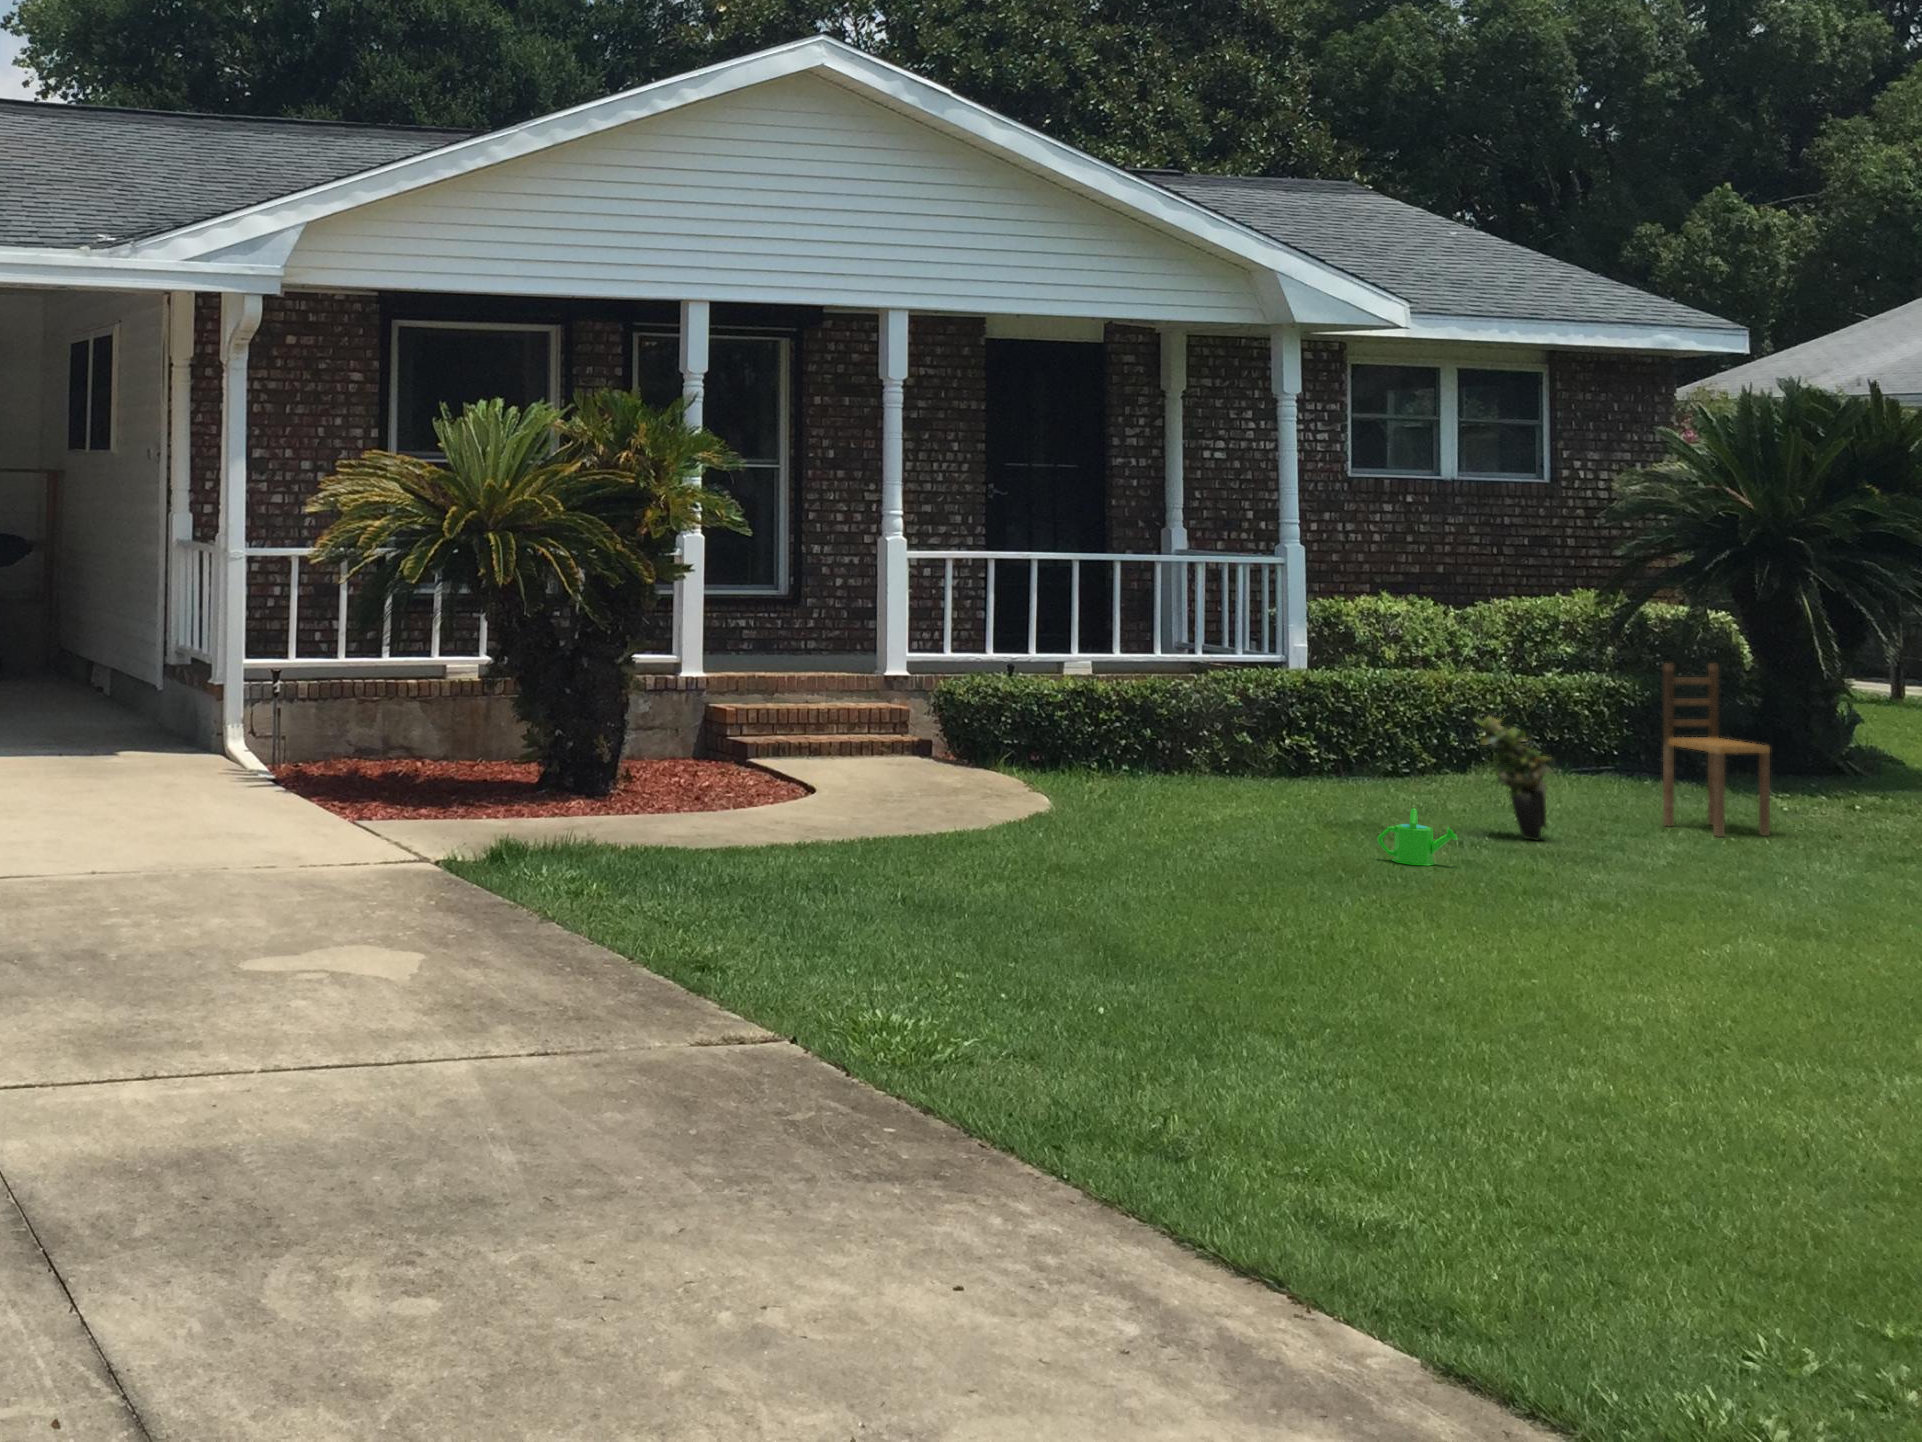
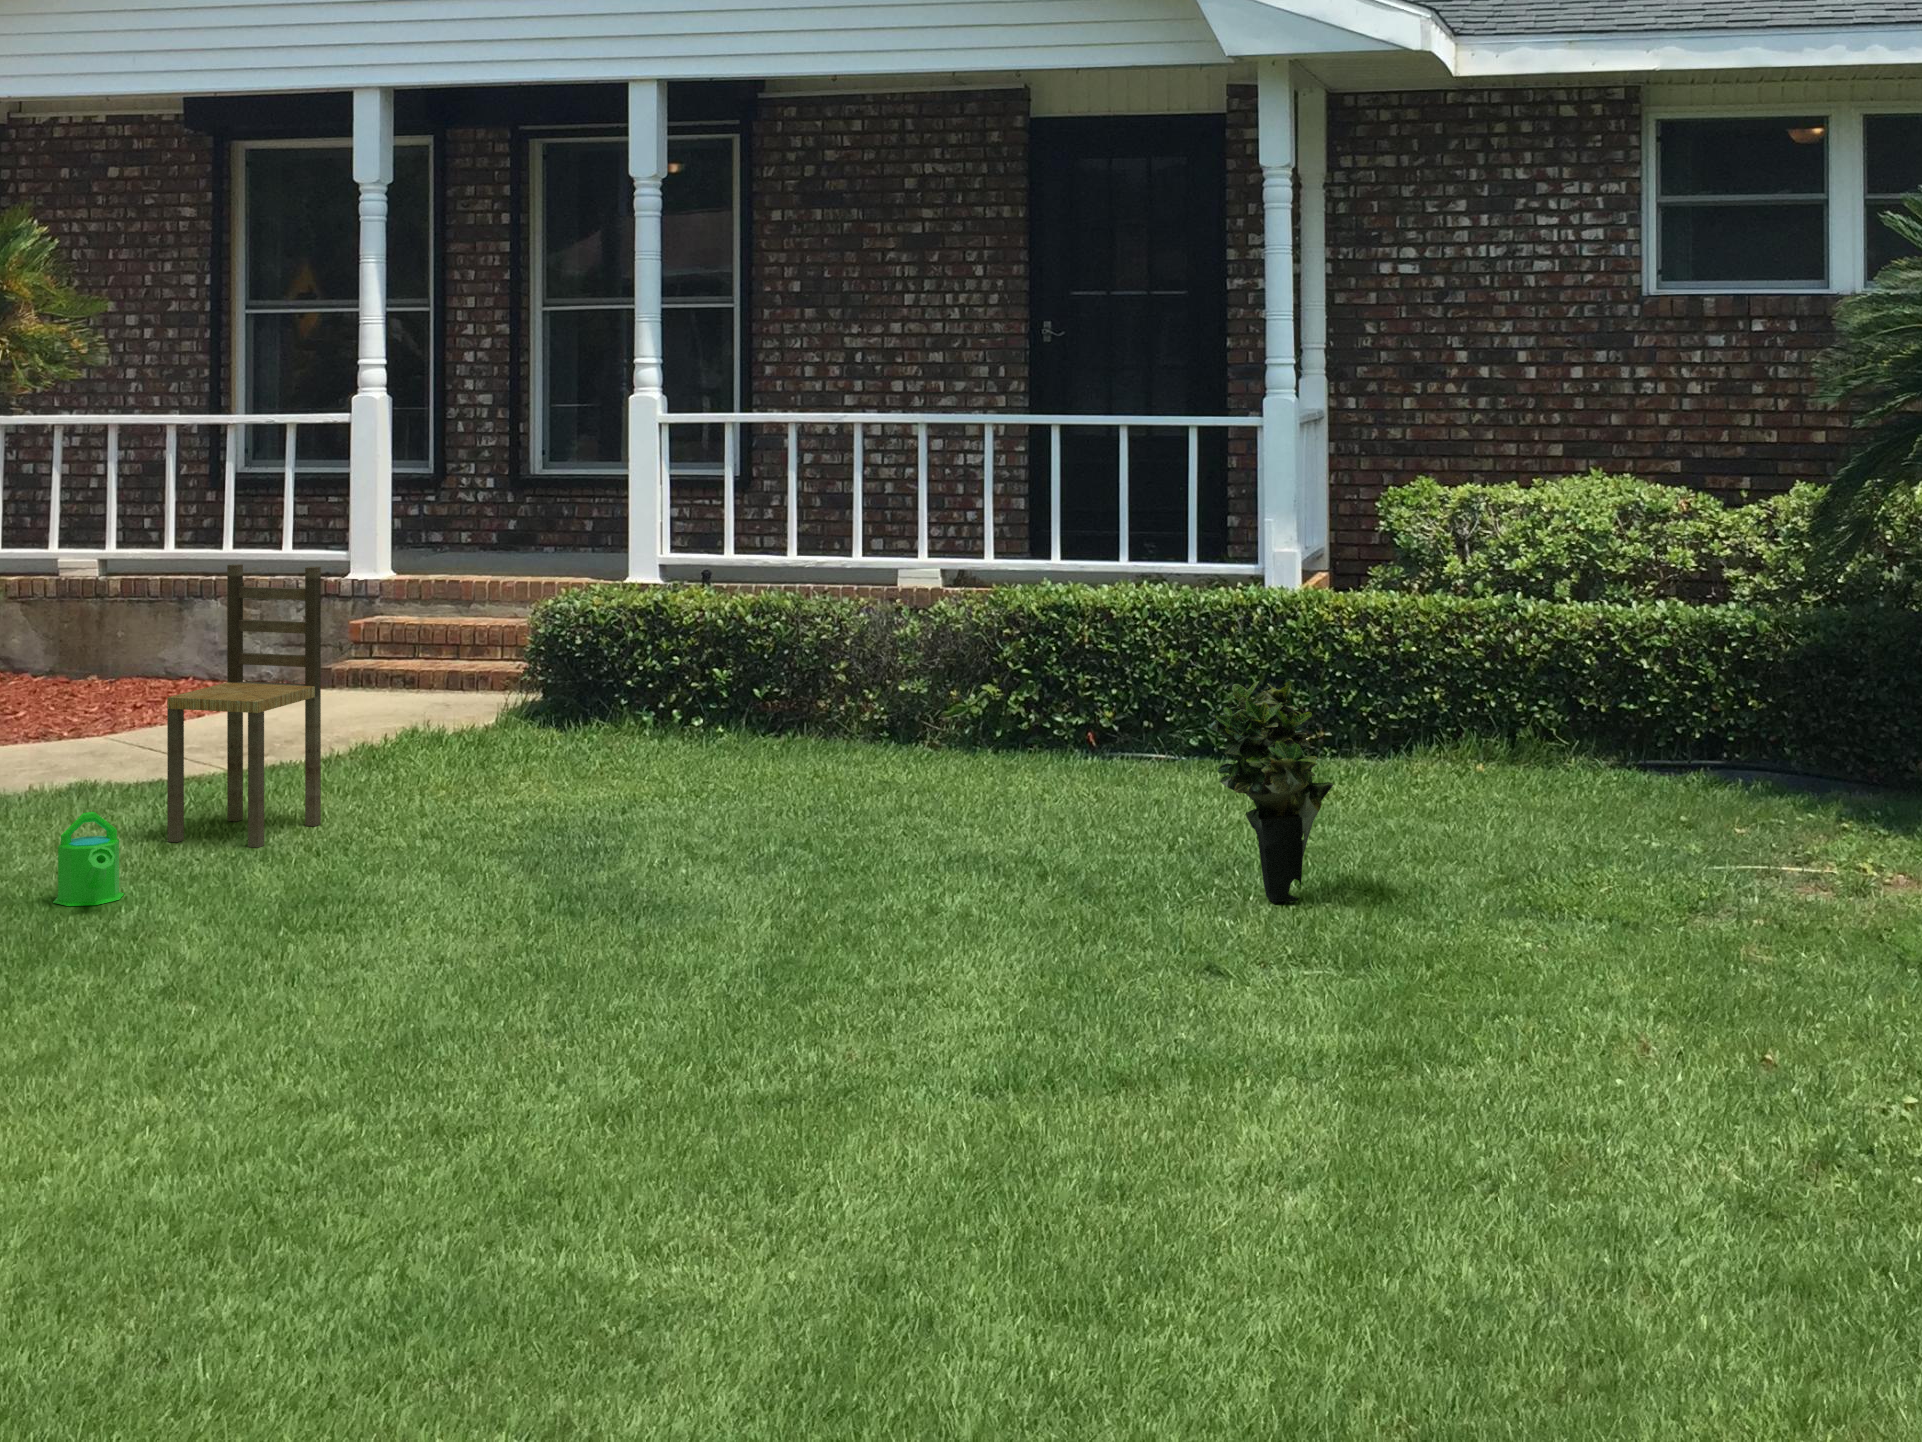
chair: present [1663,663,1770,837] -> present [167,564,321,848]
potted plant: present [1475,716,1551,840] -> present [1209,681,1334,904]

